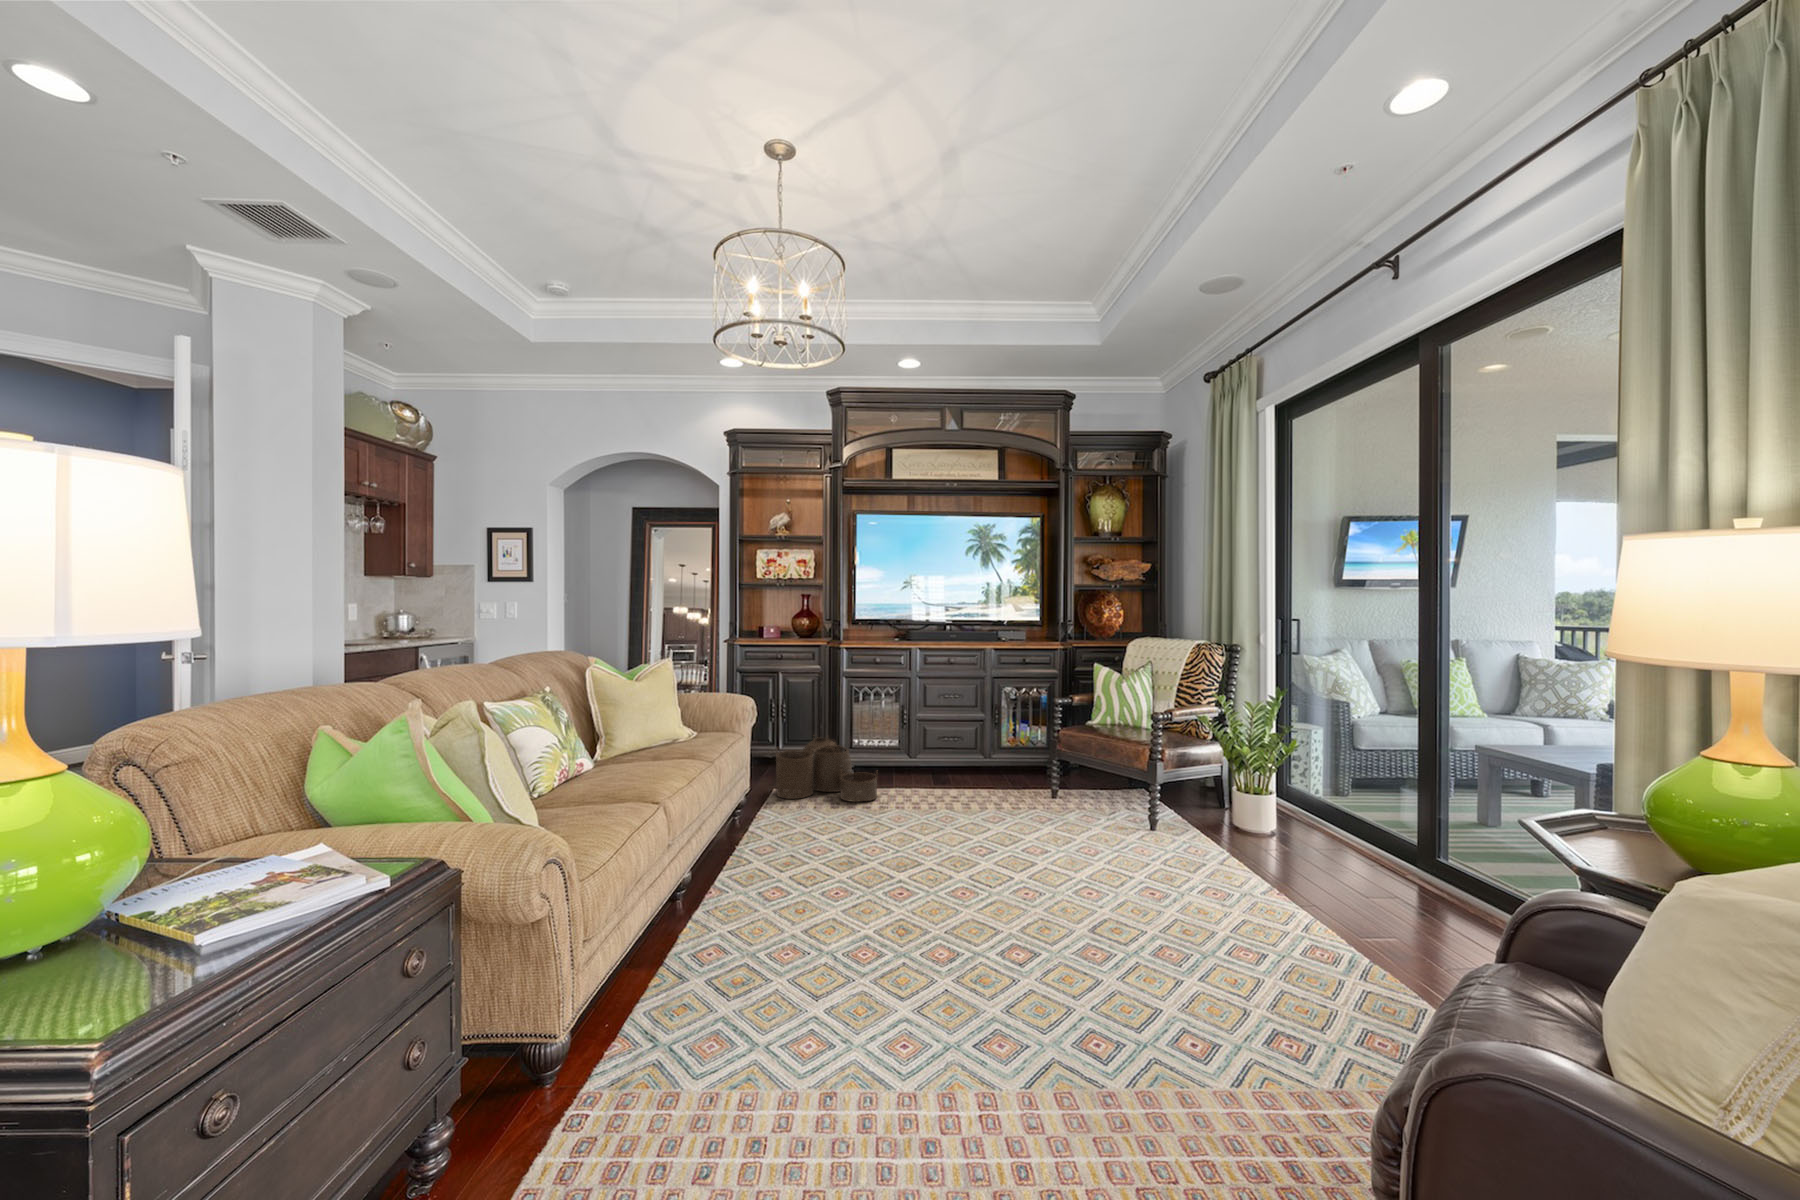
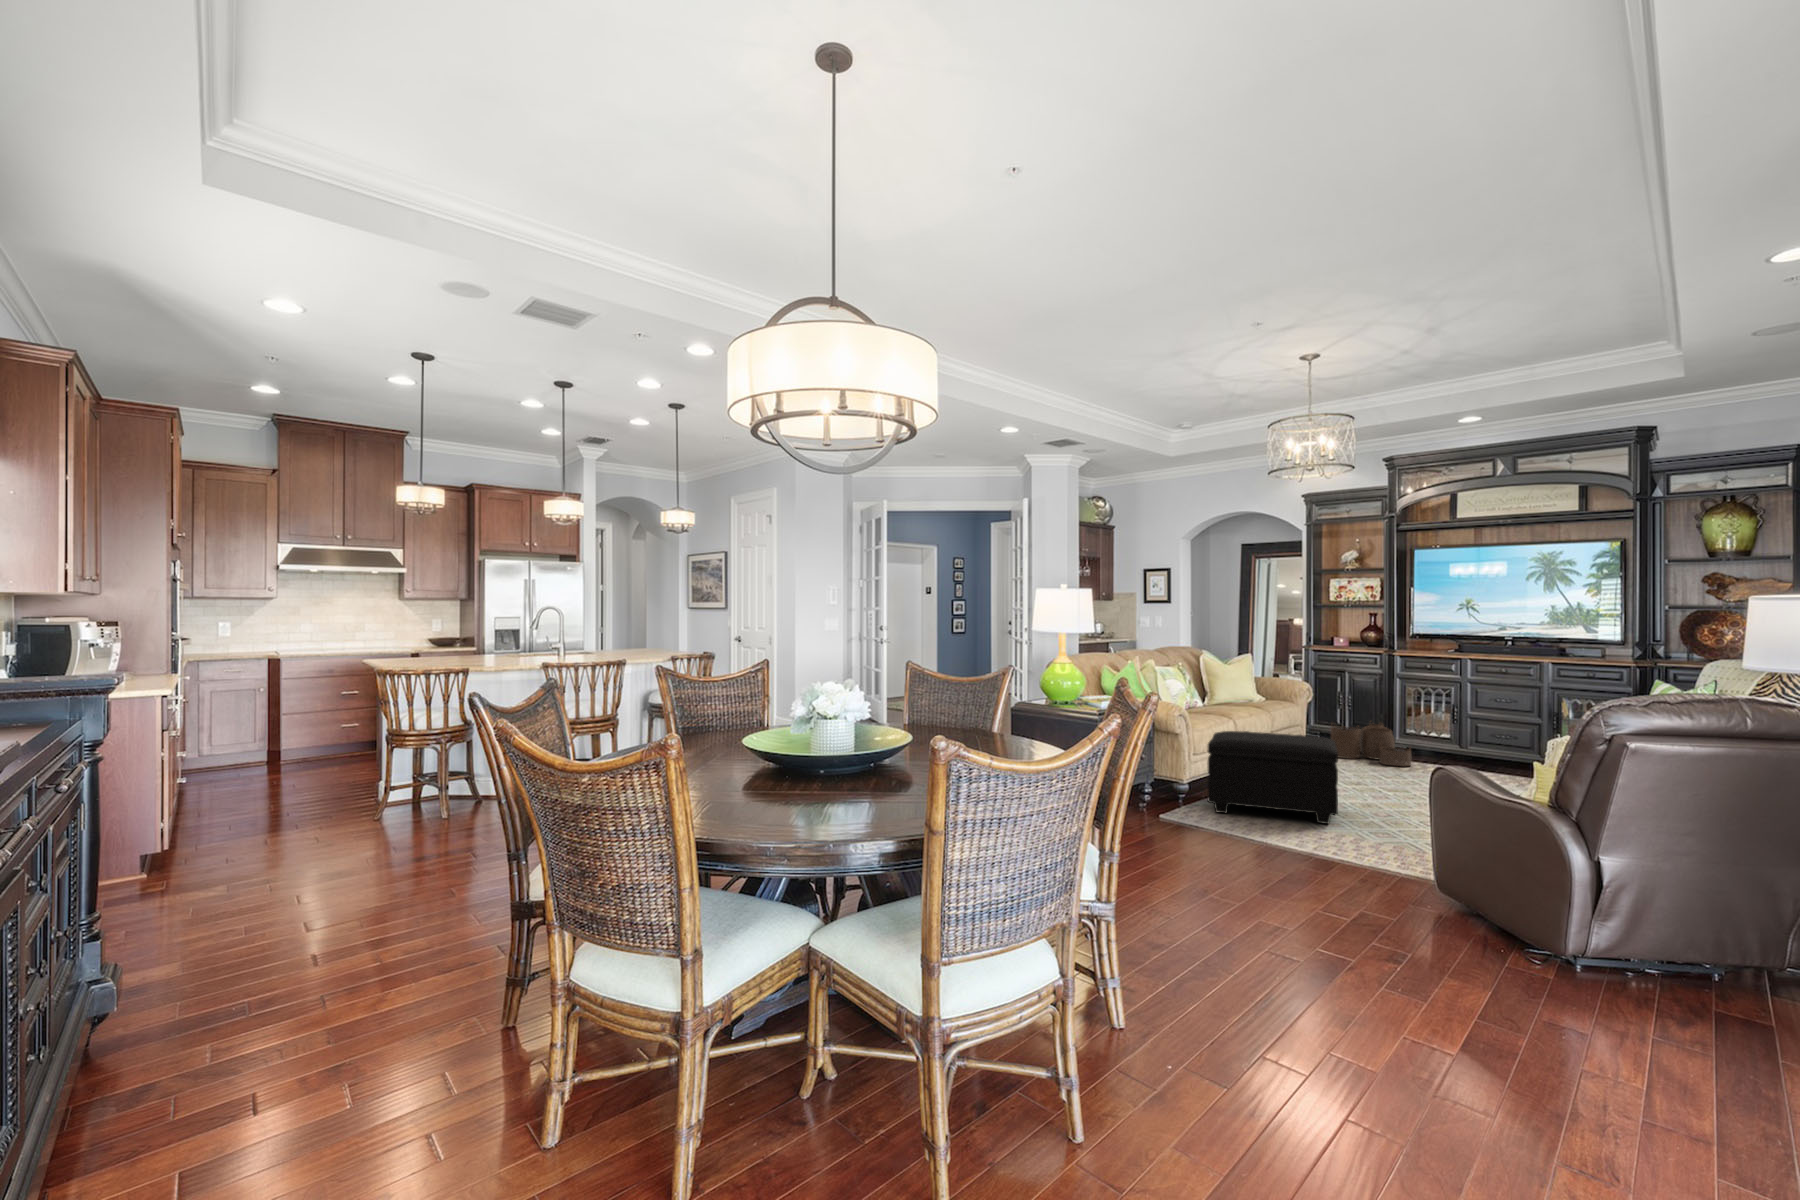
footstool: none [627,834,926,1122] -> present [1208,731,1338,824]

